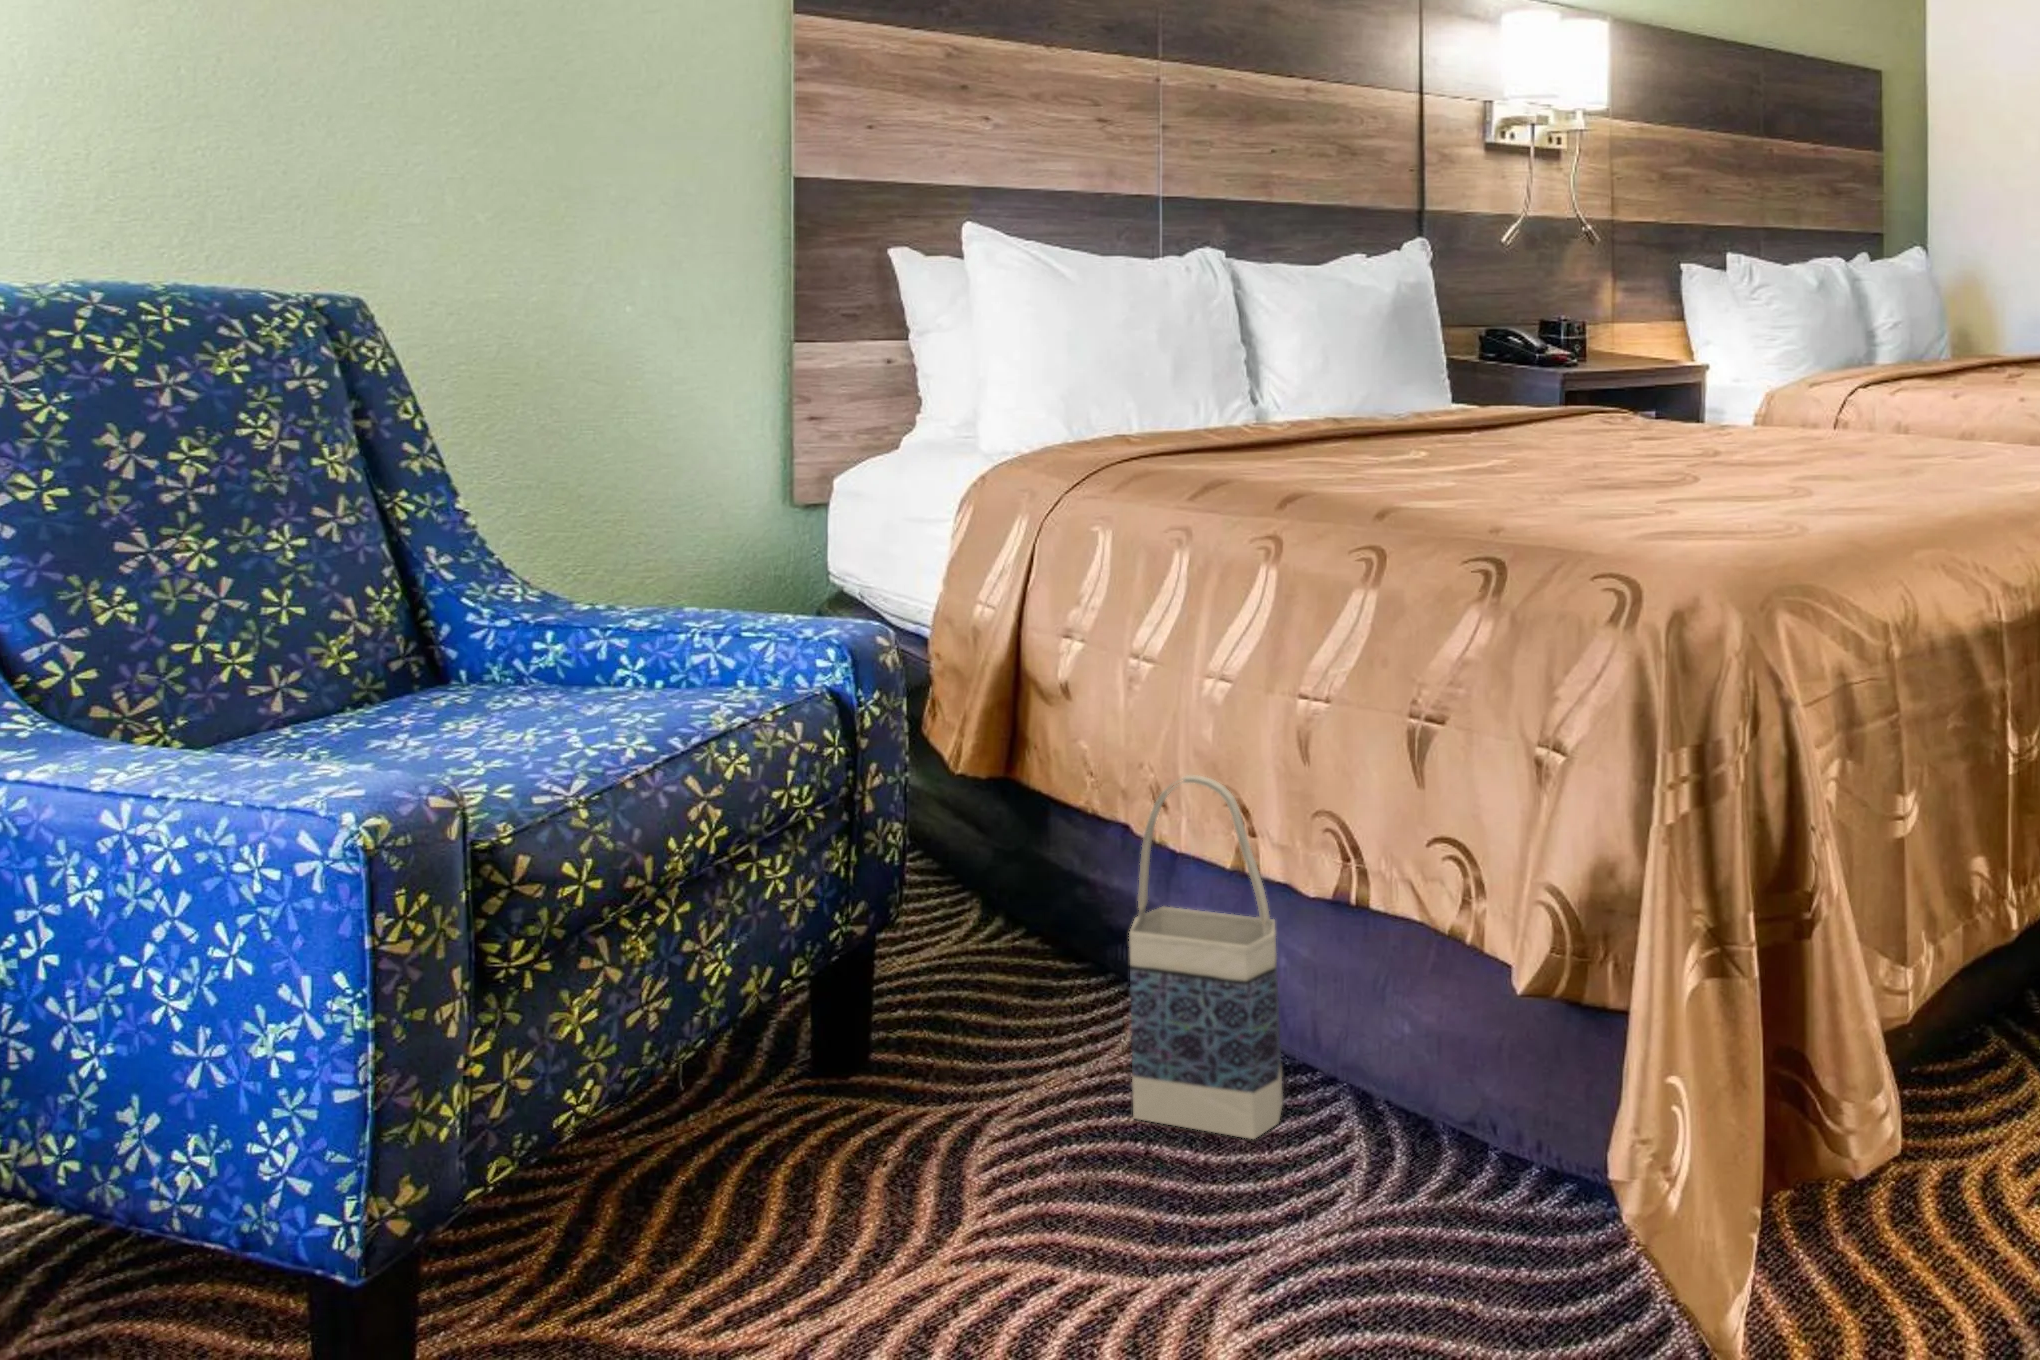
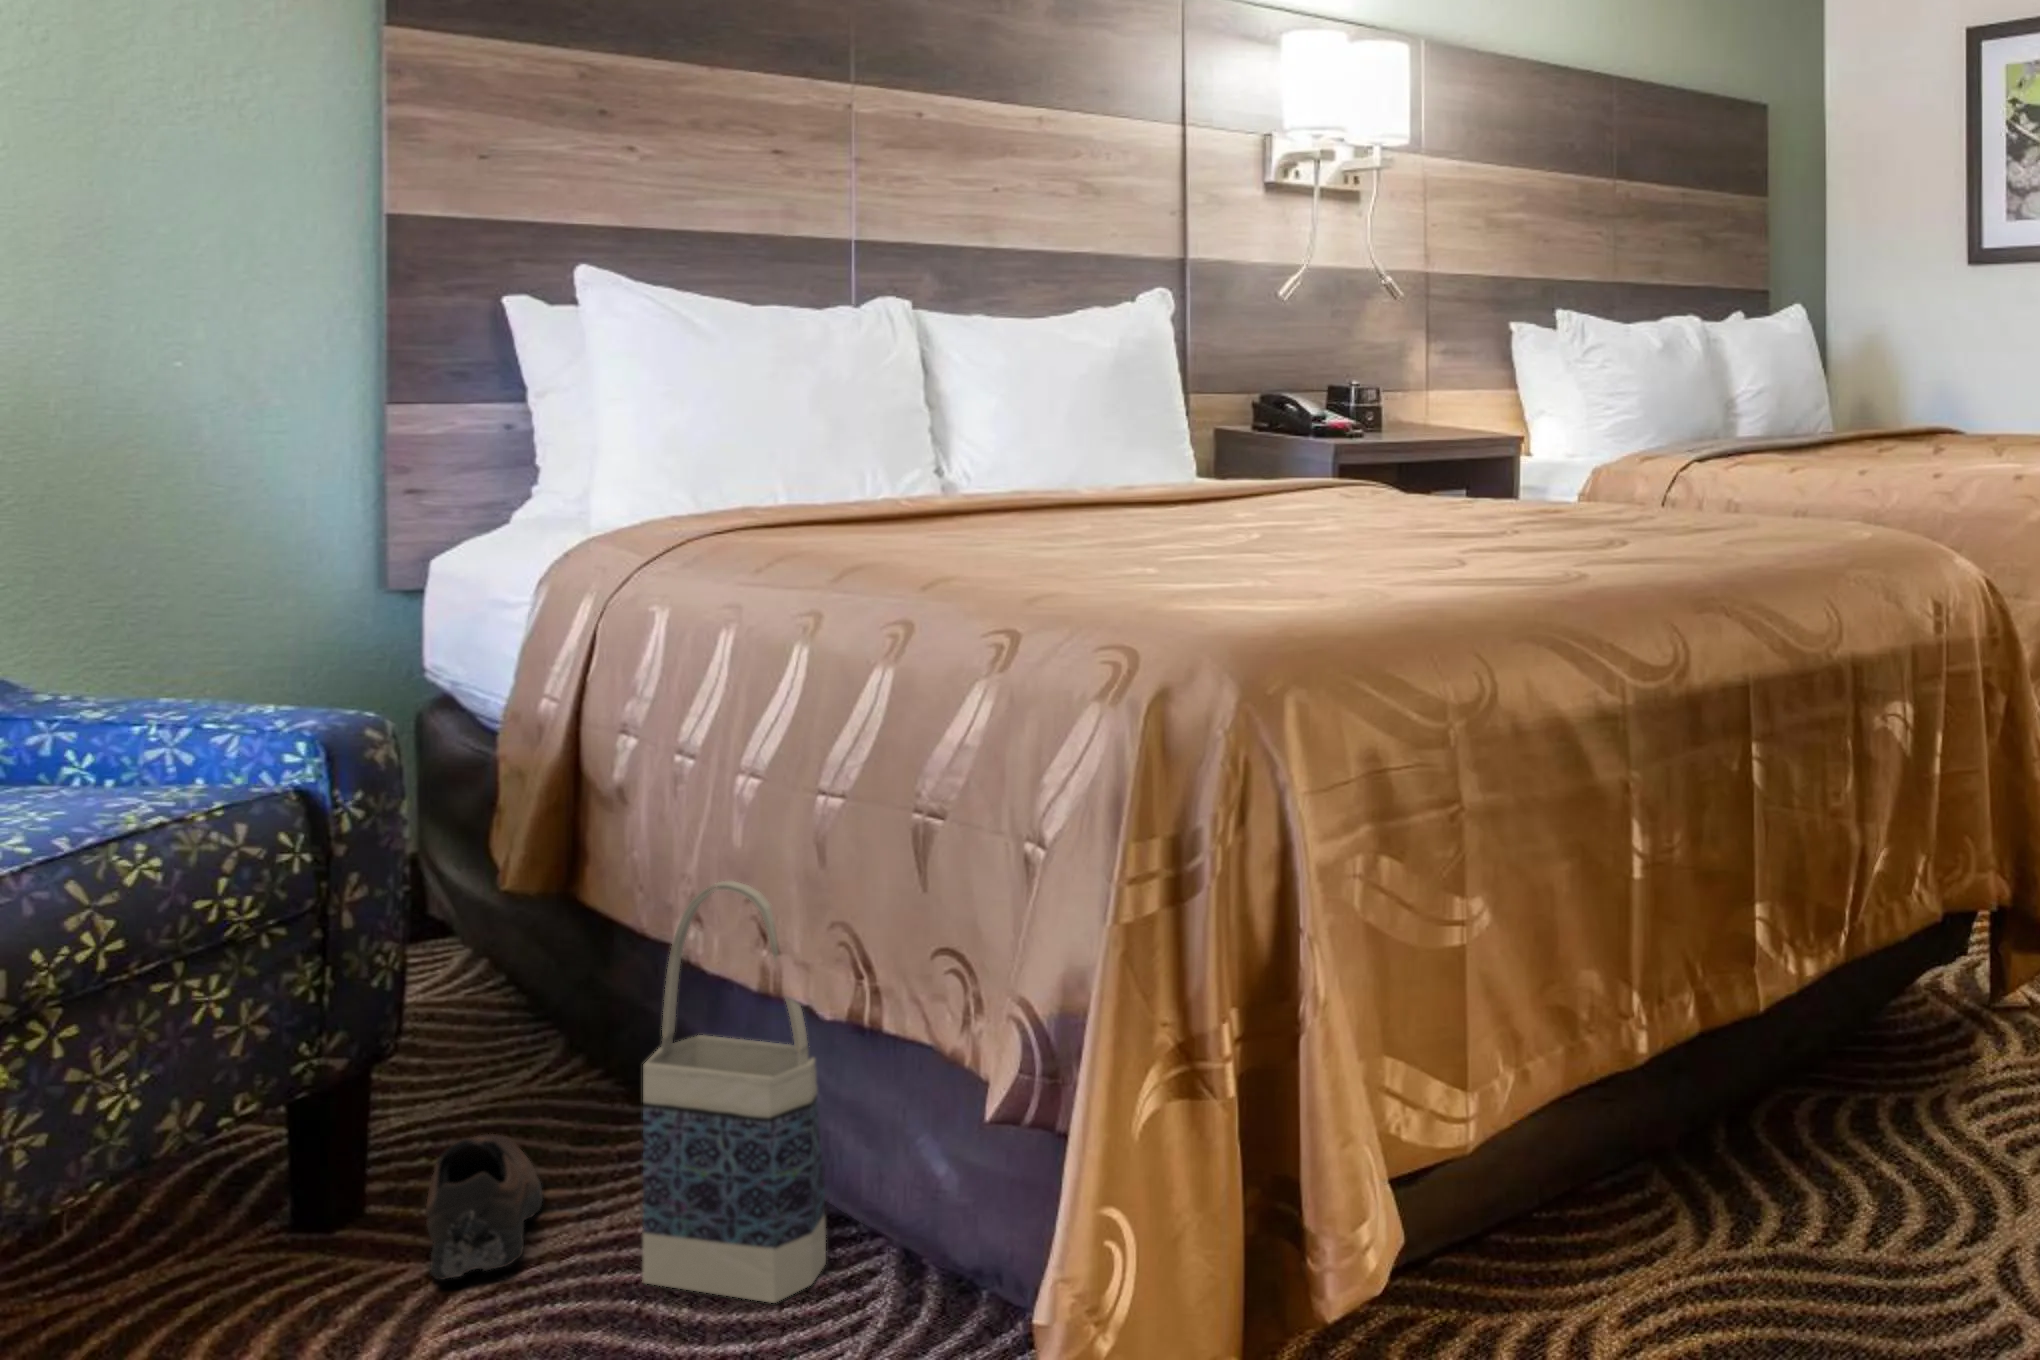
shoe: none [928,985,1025,1113] -> present [426,1134,543,1280]

